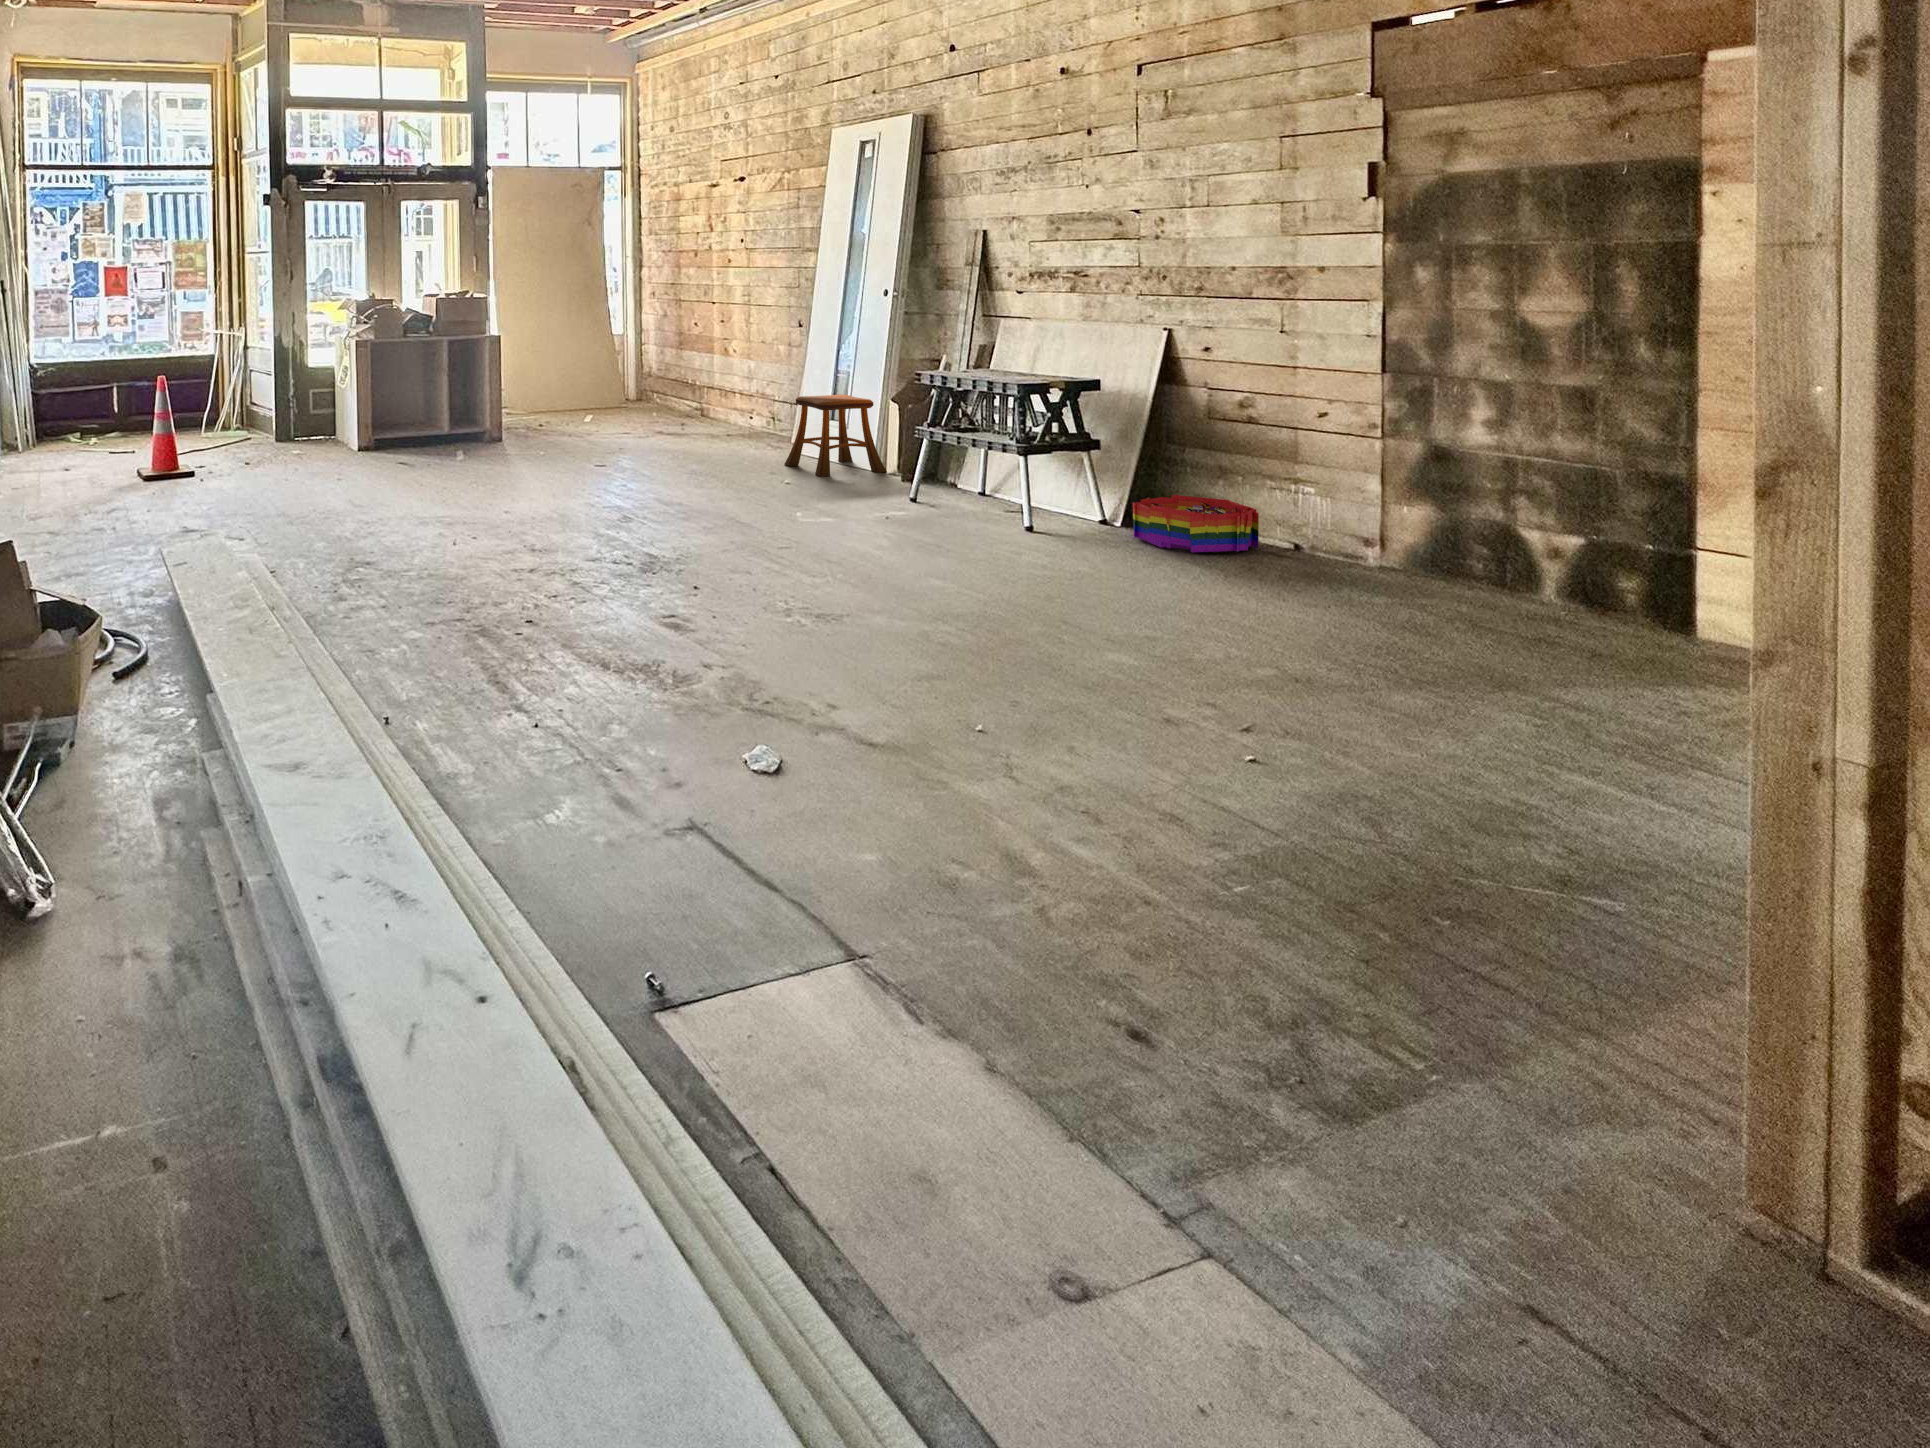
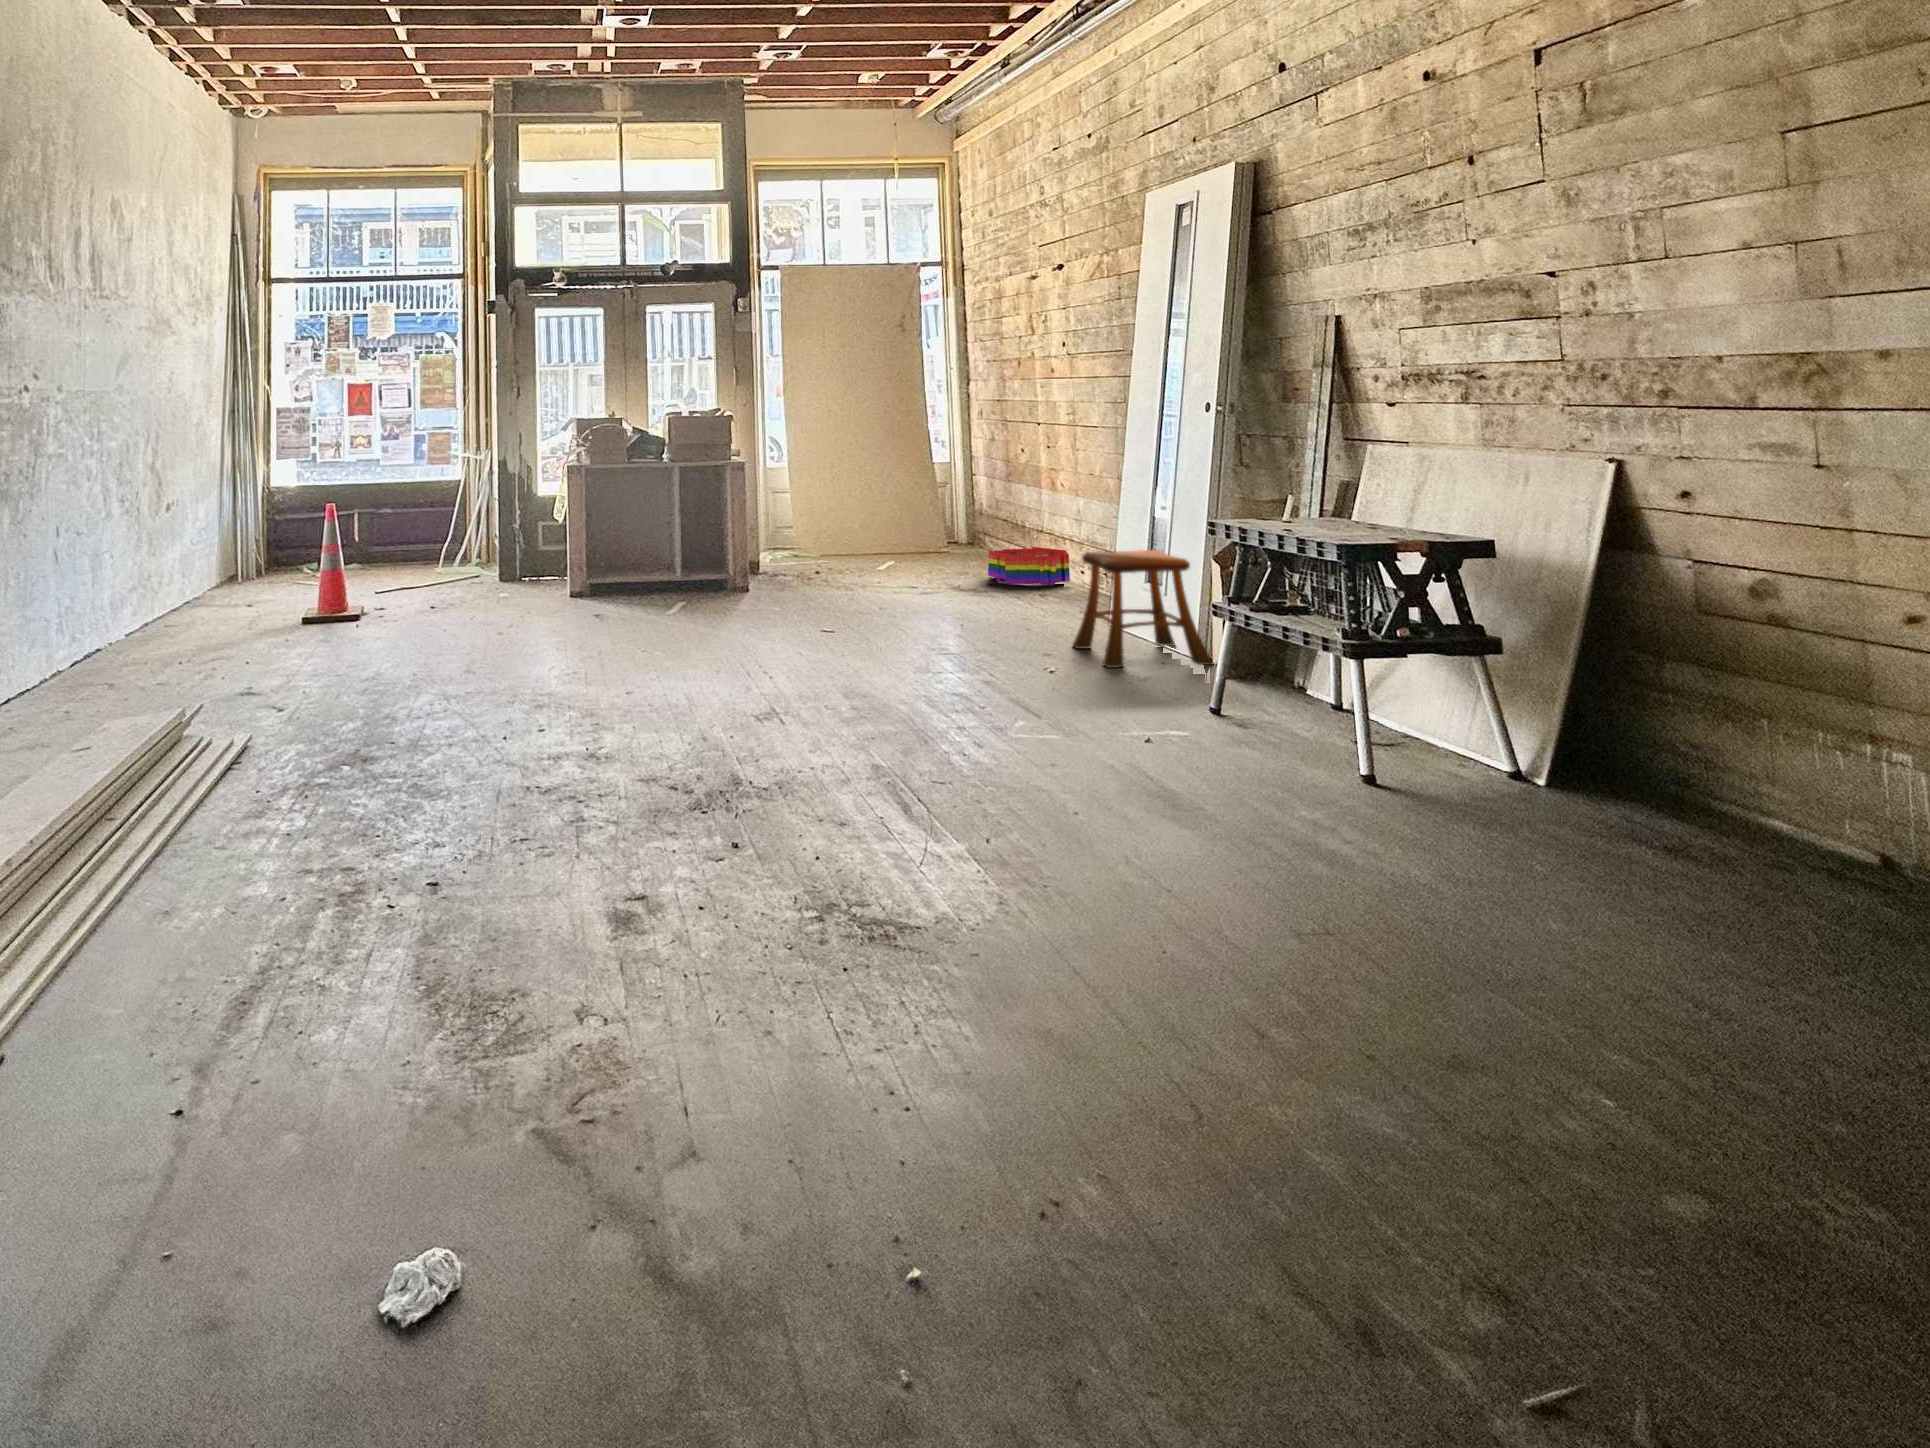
storage bin: present [1133,495,1259,552] -> present [988,547,1070,584]

